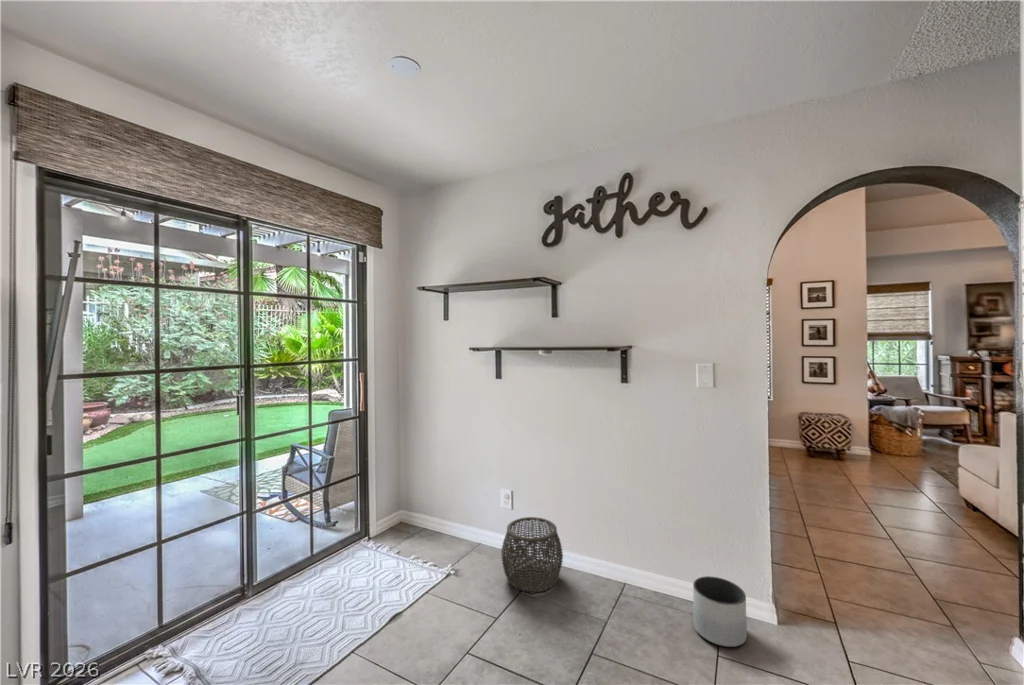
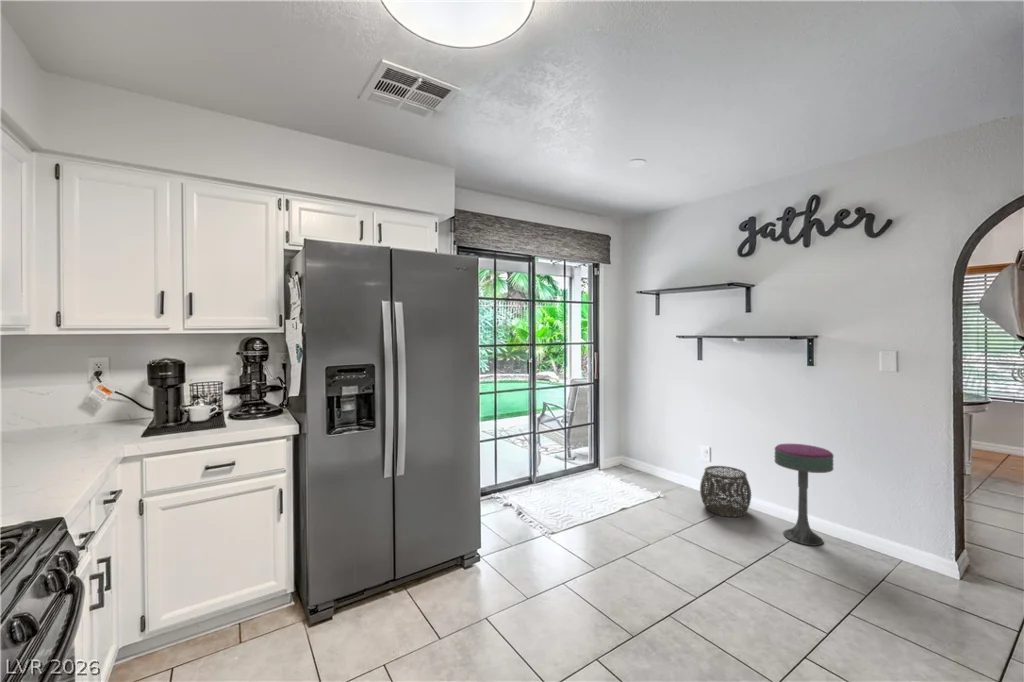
bar stool: none [592,484,657,622] -> present [774,444,834,545]
planter: present [693,576,747,647] -> none [864,523,915,574]

